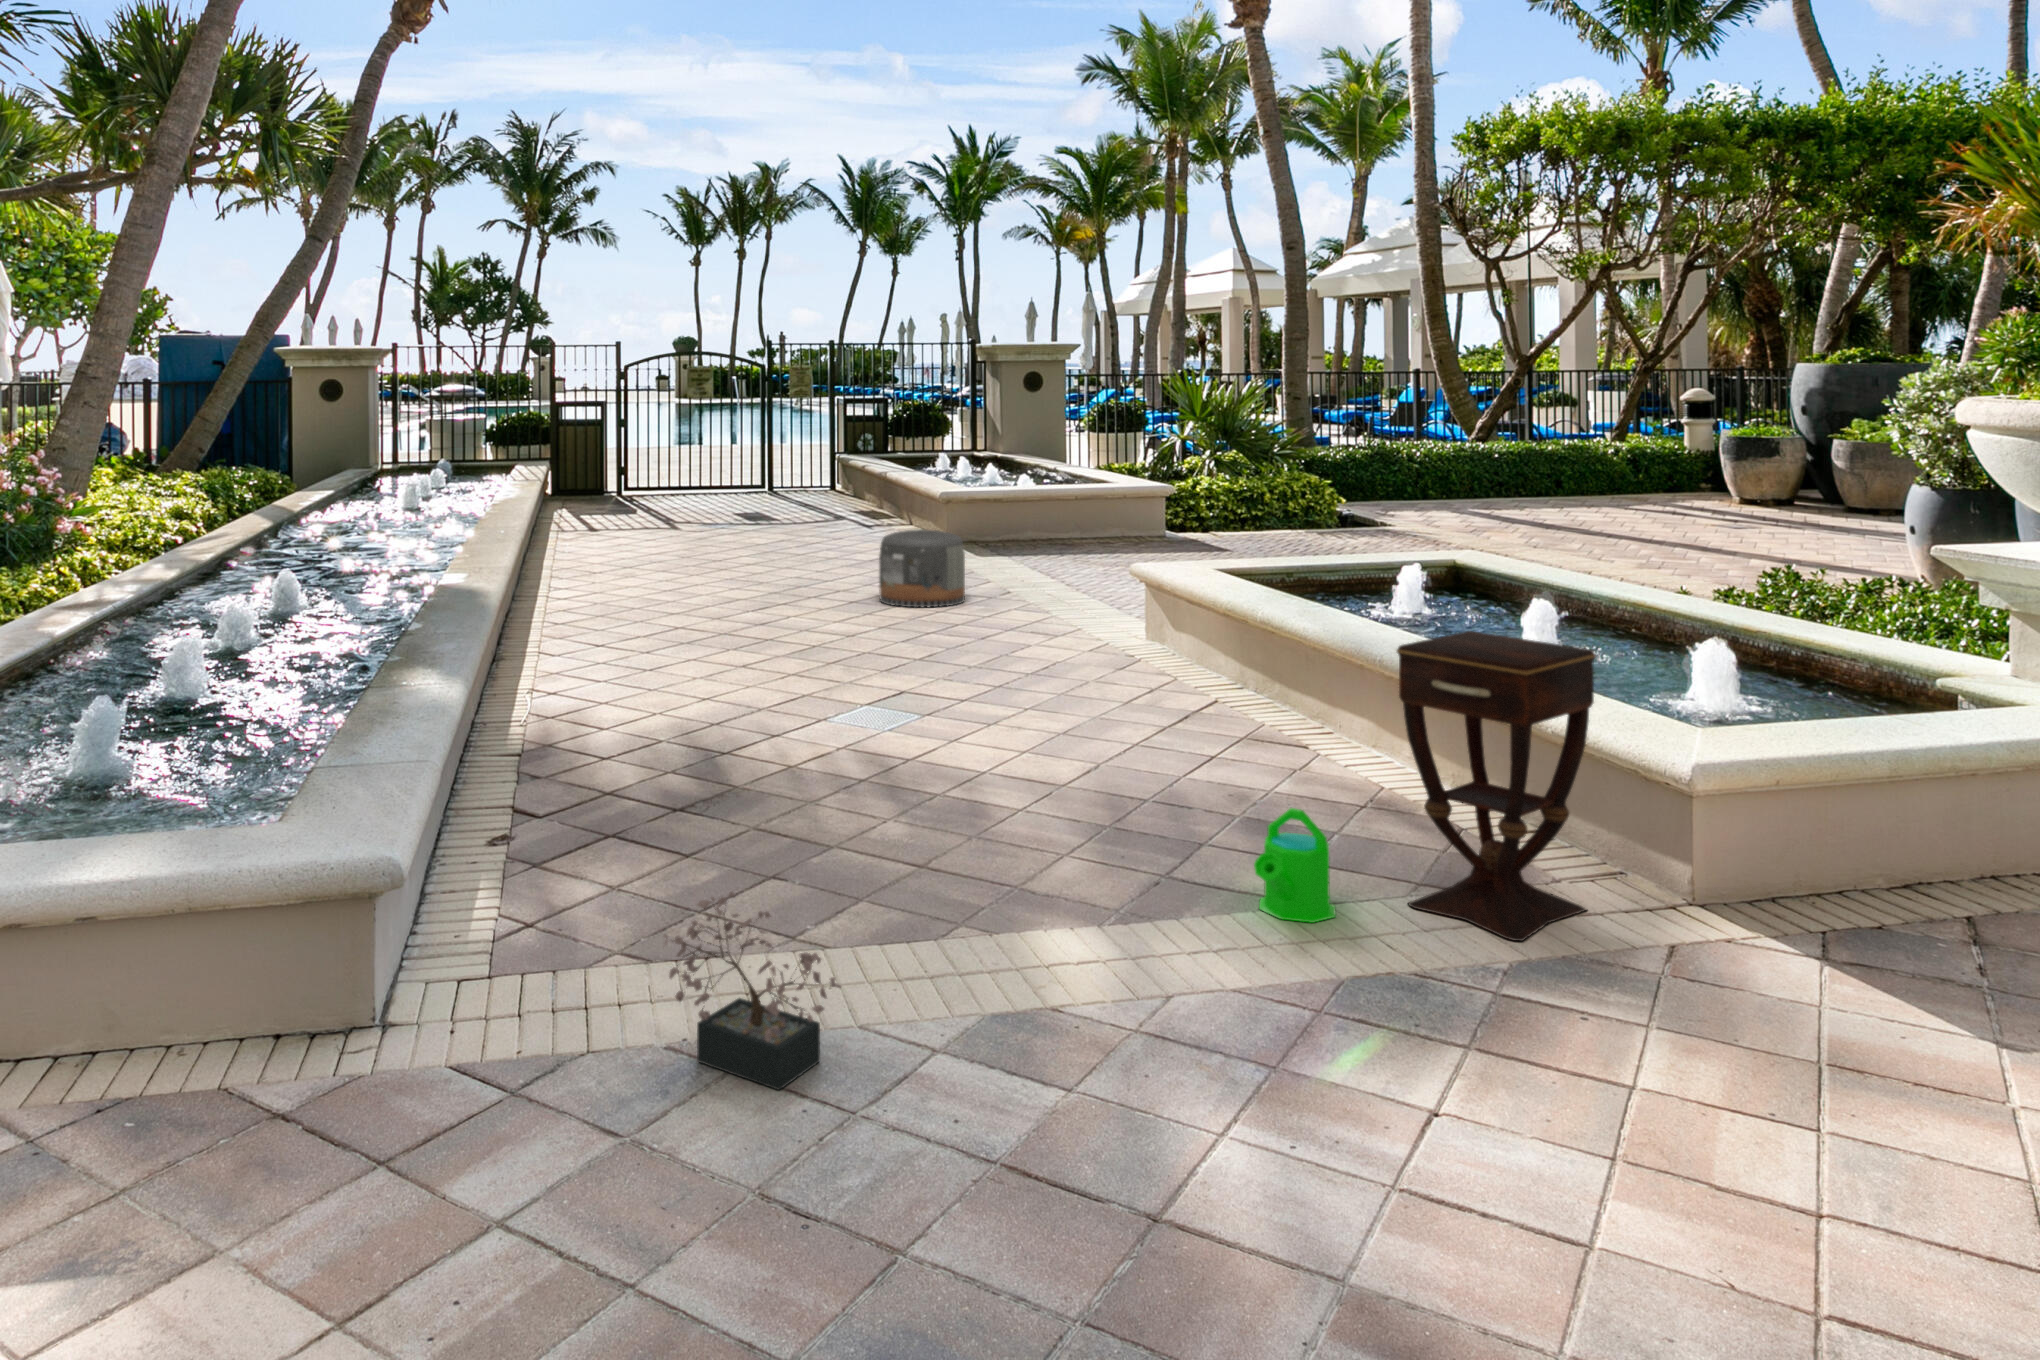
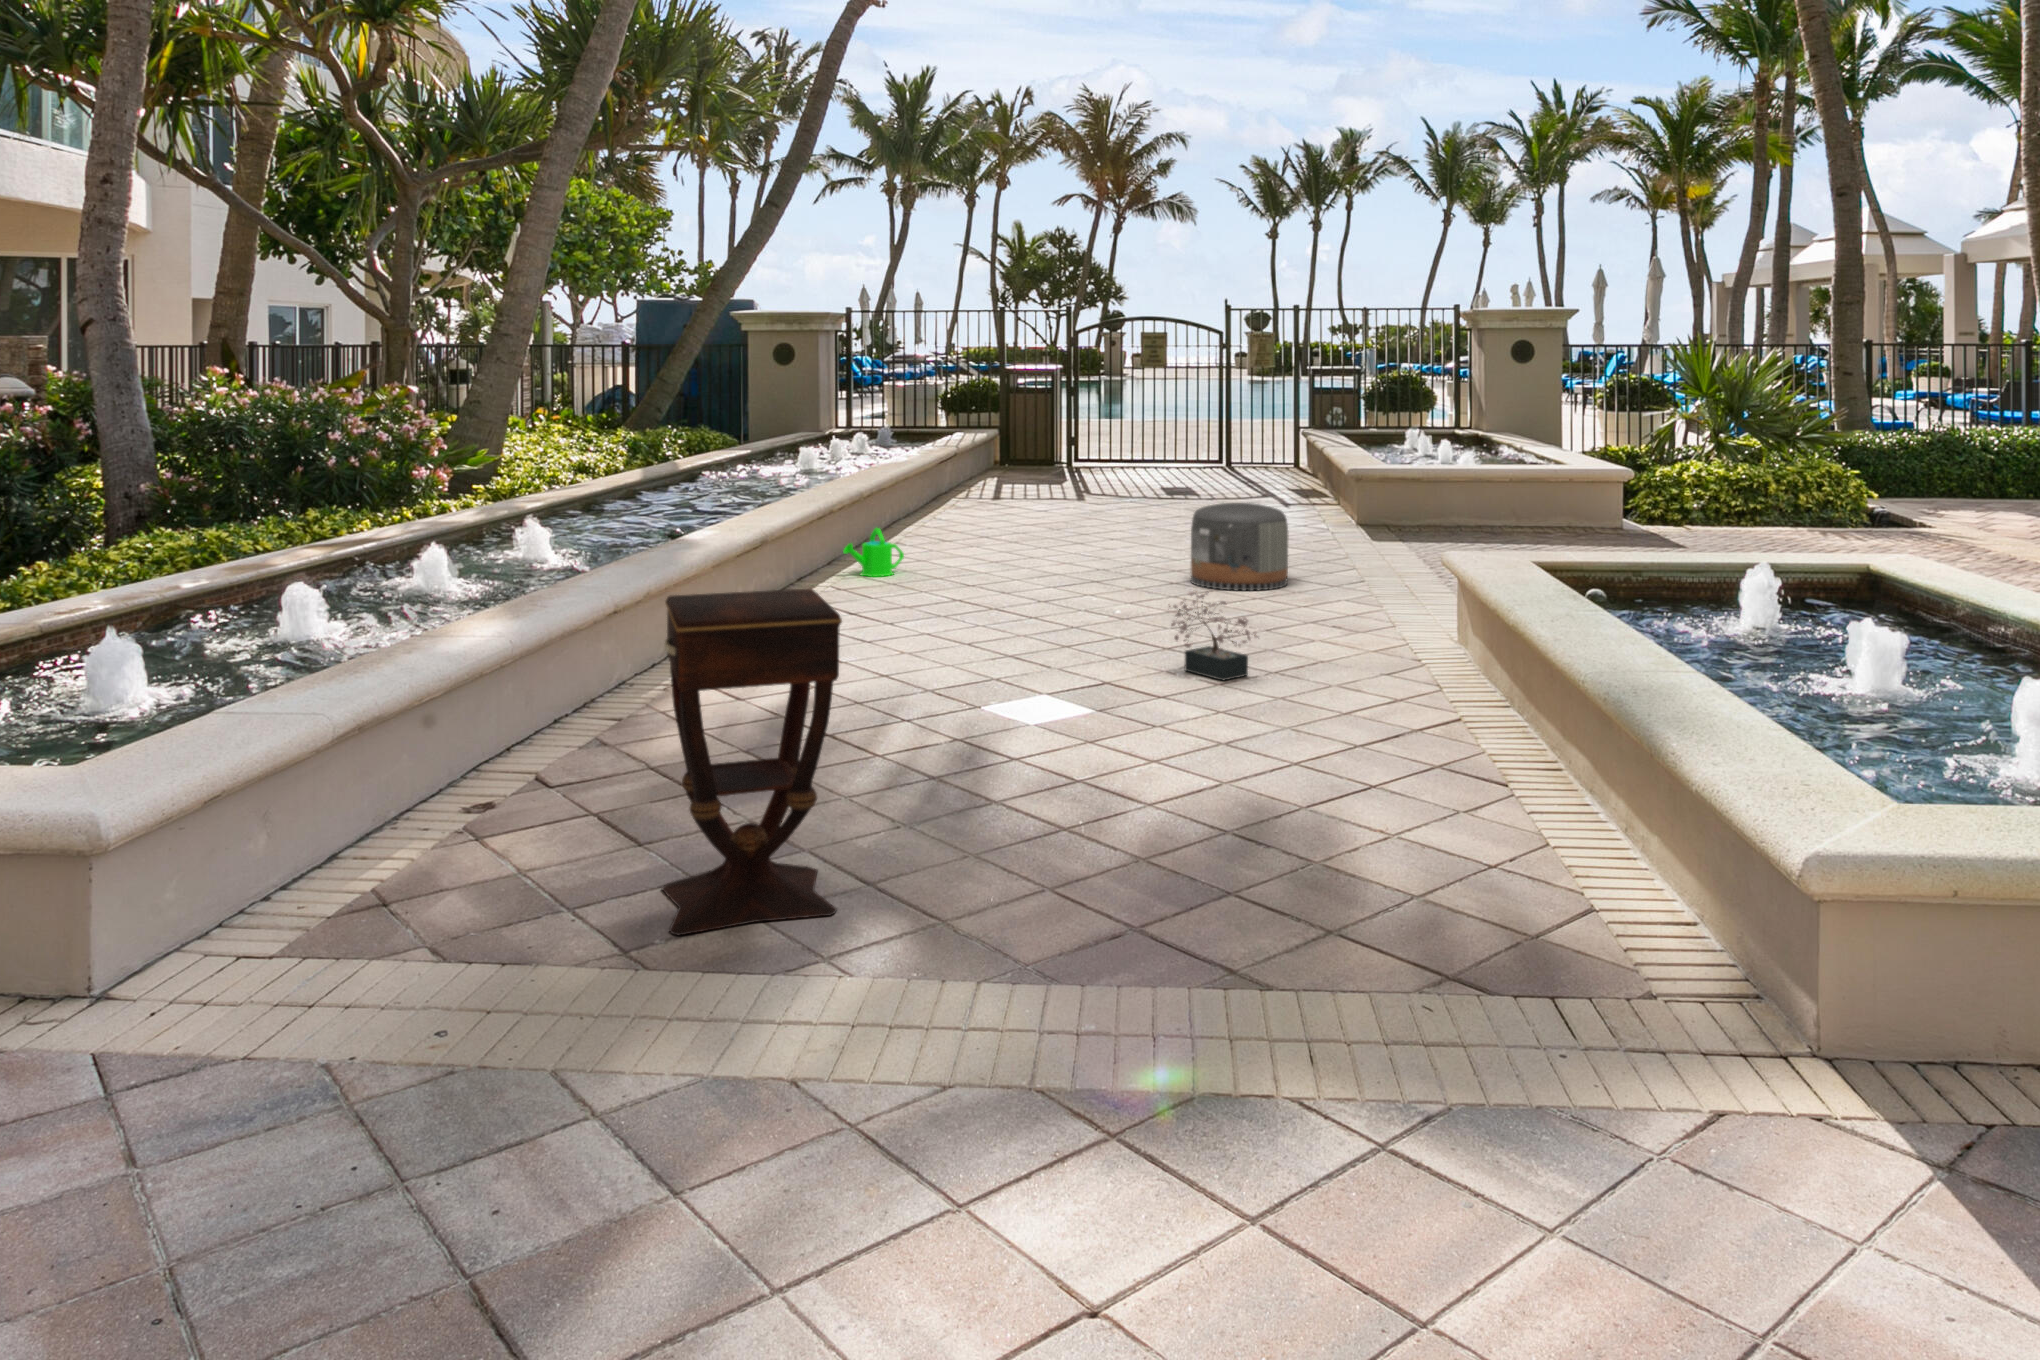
side table: present [1397,631,1596,941] -> present [662,589,842,935]
watering can: present [1254,808,1336,923] -> present [843,528,904,577]
decorative plant: present [664,892,841,1090] -> present [1169,592,1258,680]

